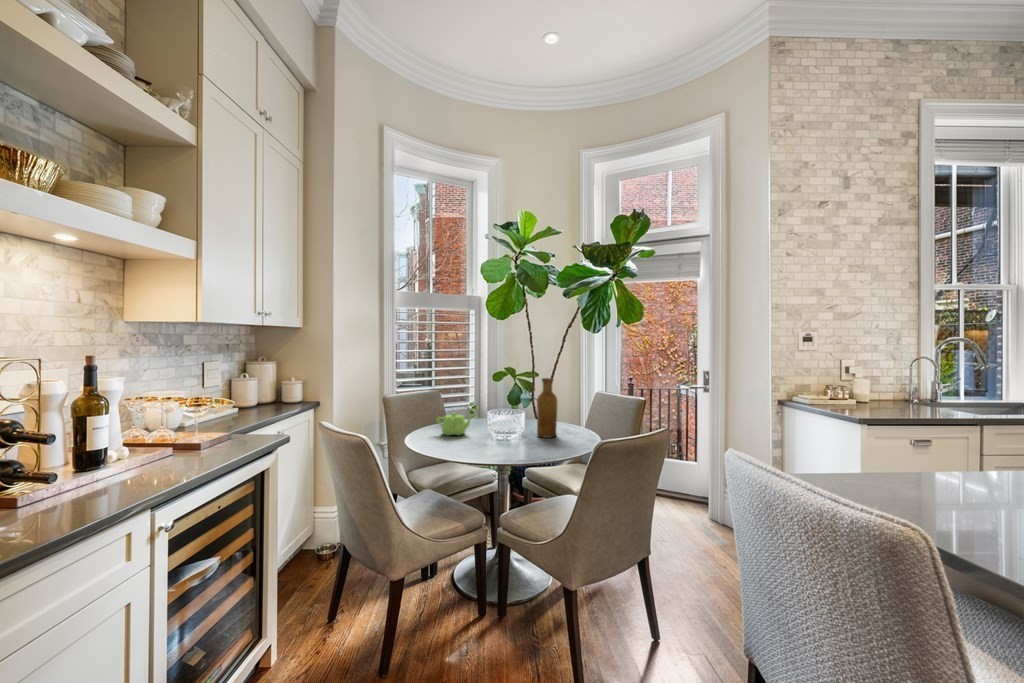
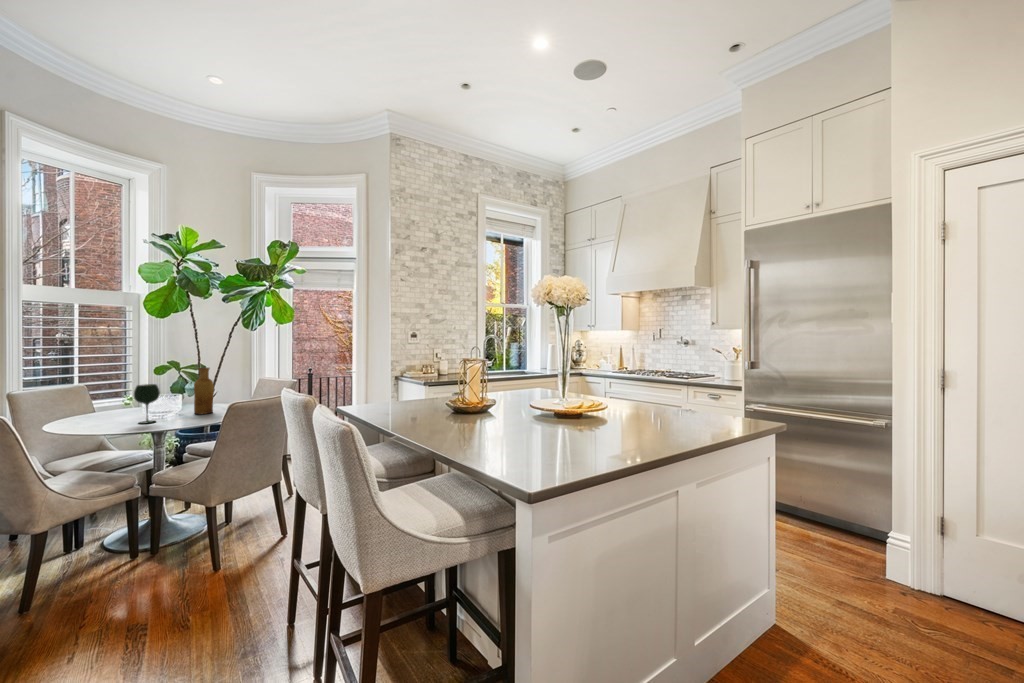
wine glass: none [481,397,506,445] -> present [134,384,160,424]
teapot: present [437,413,472,436] -> none [83,401,128,421]

